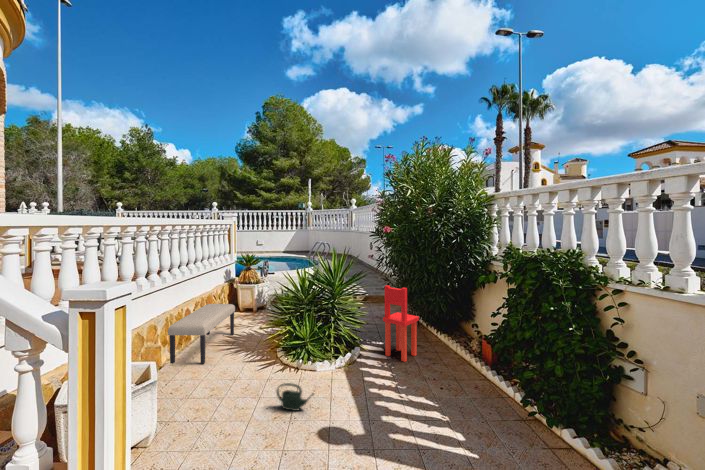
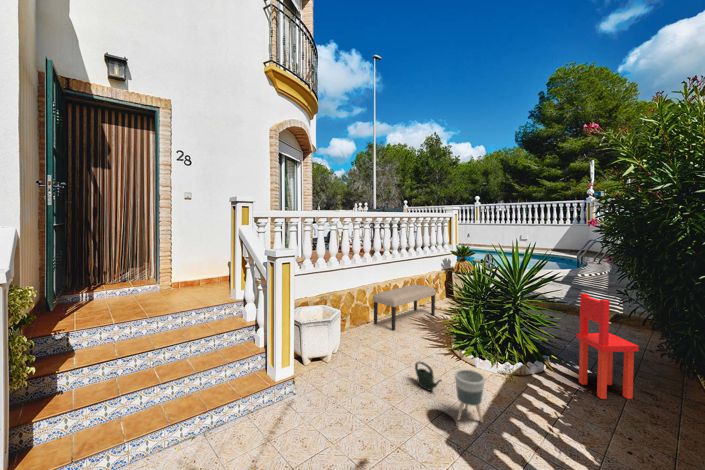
planter: none [337,371,363,424] -> present [455,370,485,422]

